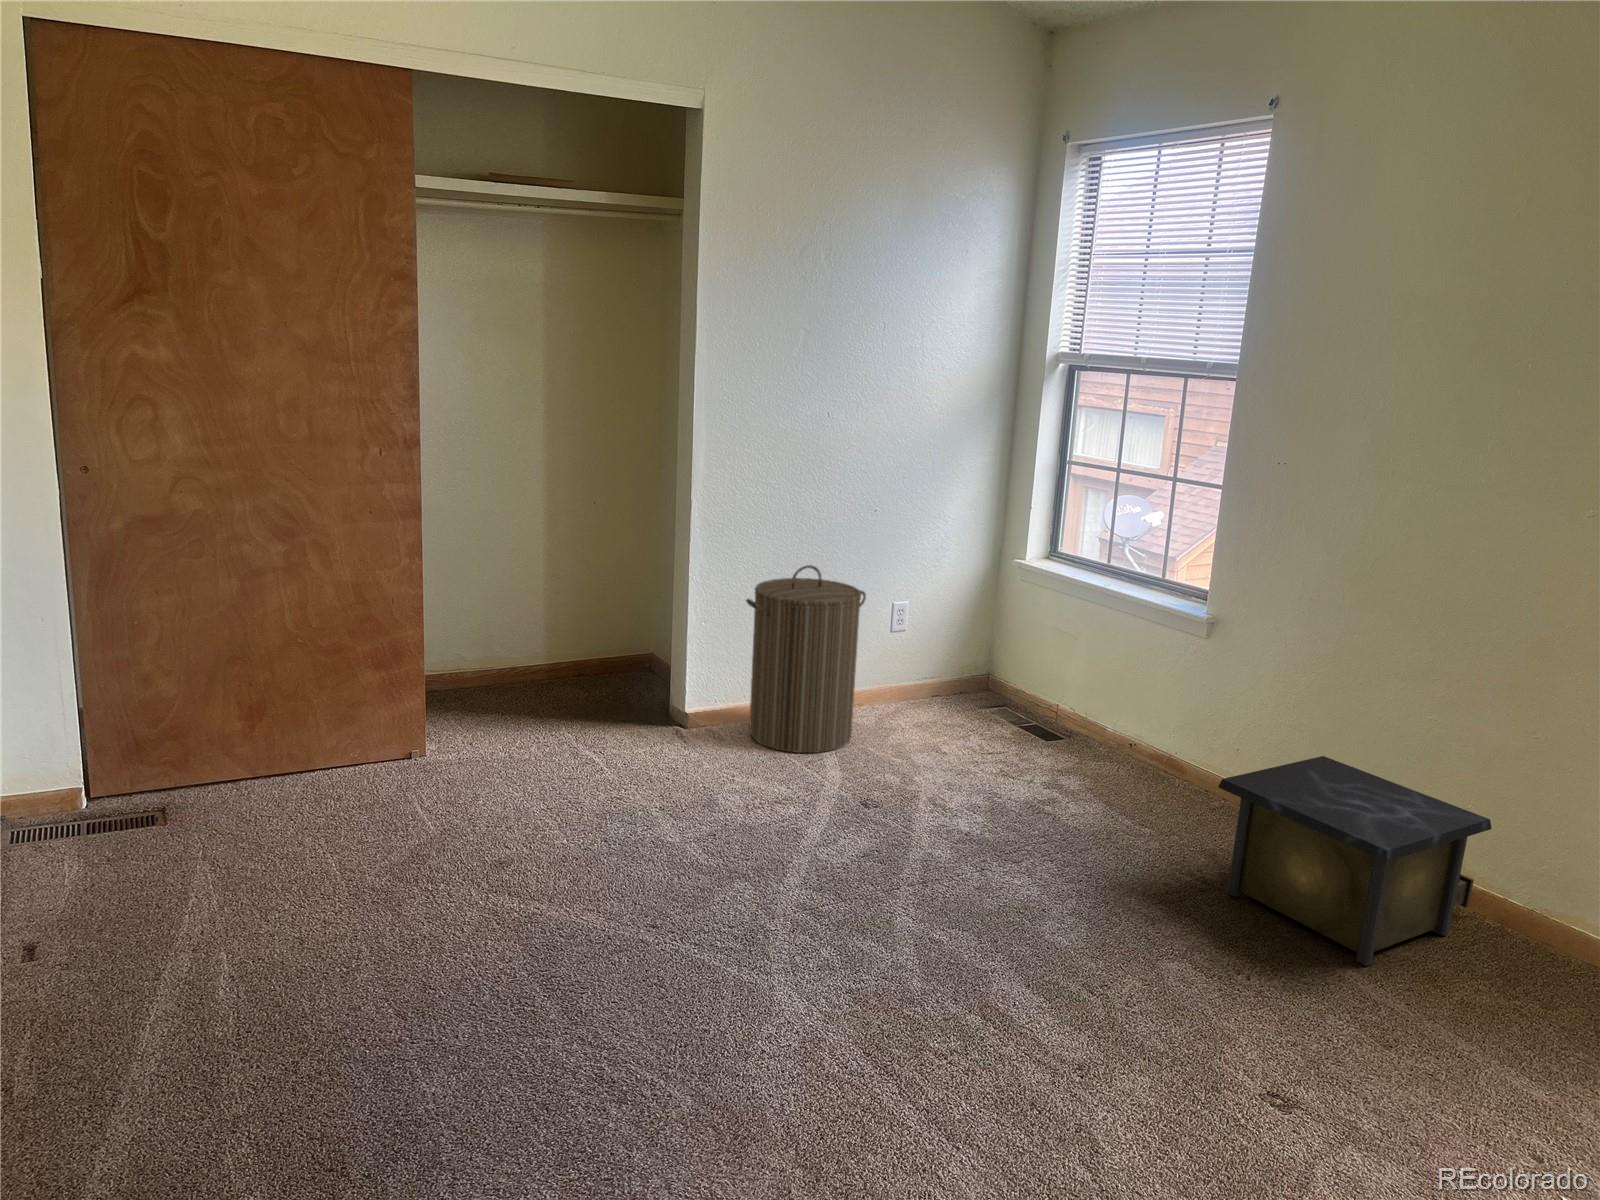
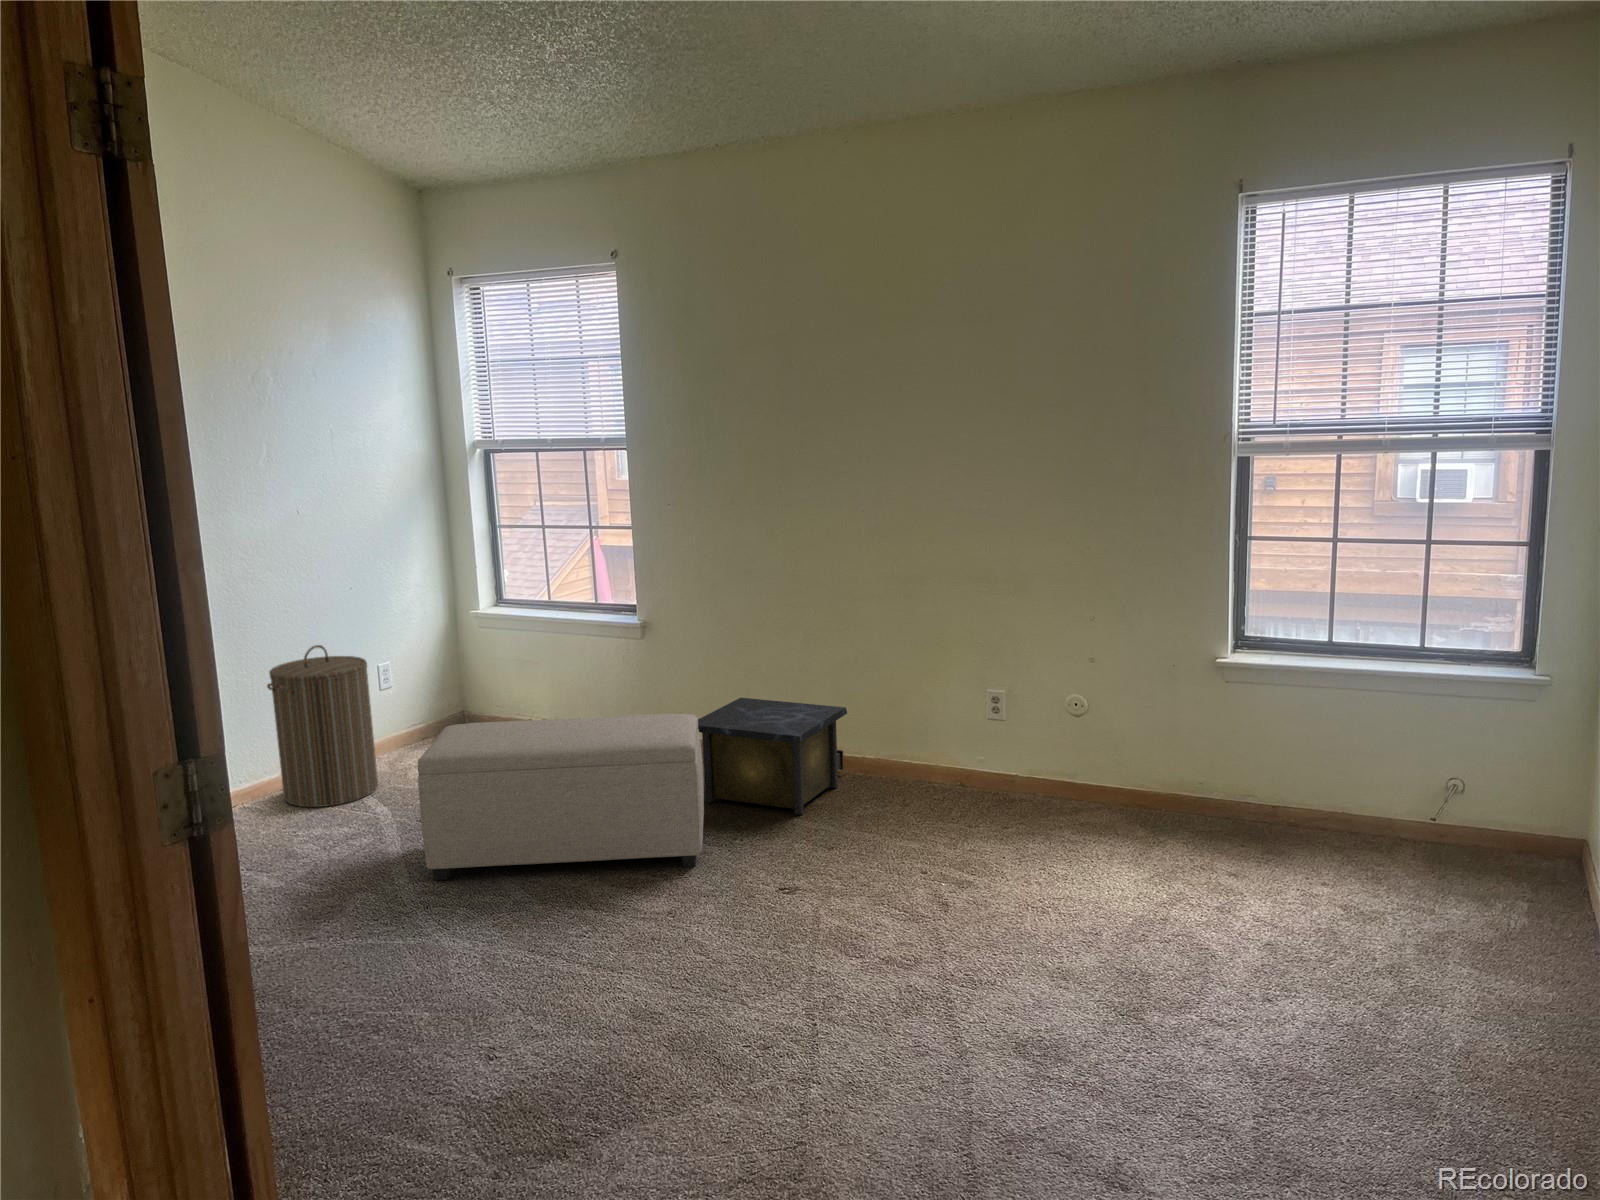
ottoman: none [814,700,1226,1000] -> present [418,714,704,880]

